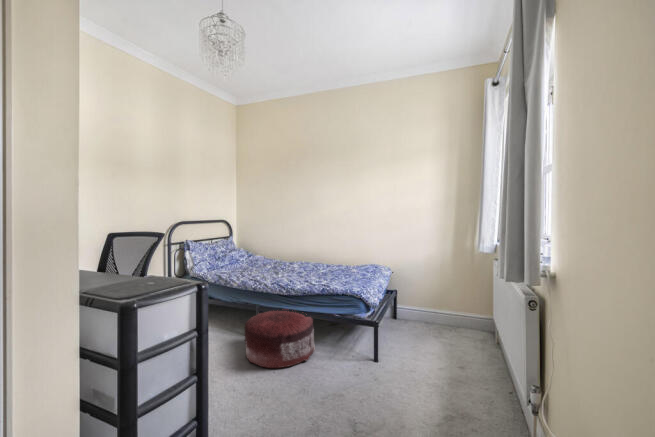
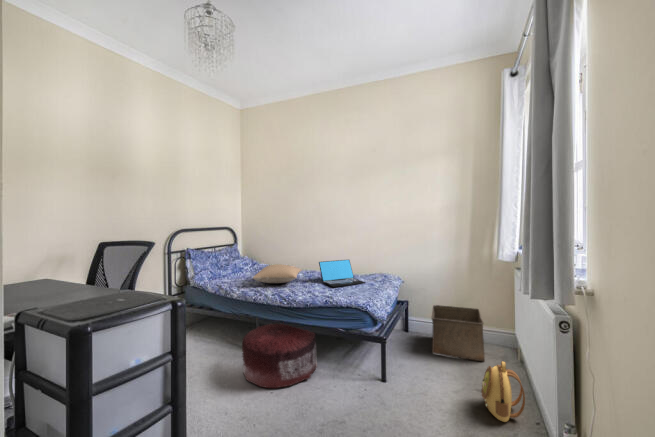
laptop: none [315,251,359,277] -> present [319,260,365,287]
pillow: none [252,256,298,274] -> present [253,264,302,283]
storage bin: none [420,294,468,344] -> present [432,305,485,361]
backpack: none [464,340,501,392] -> present [481,362,525,422]

